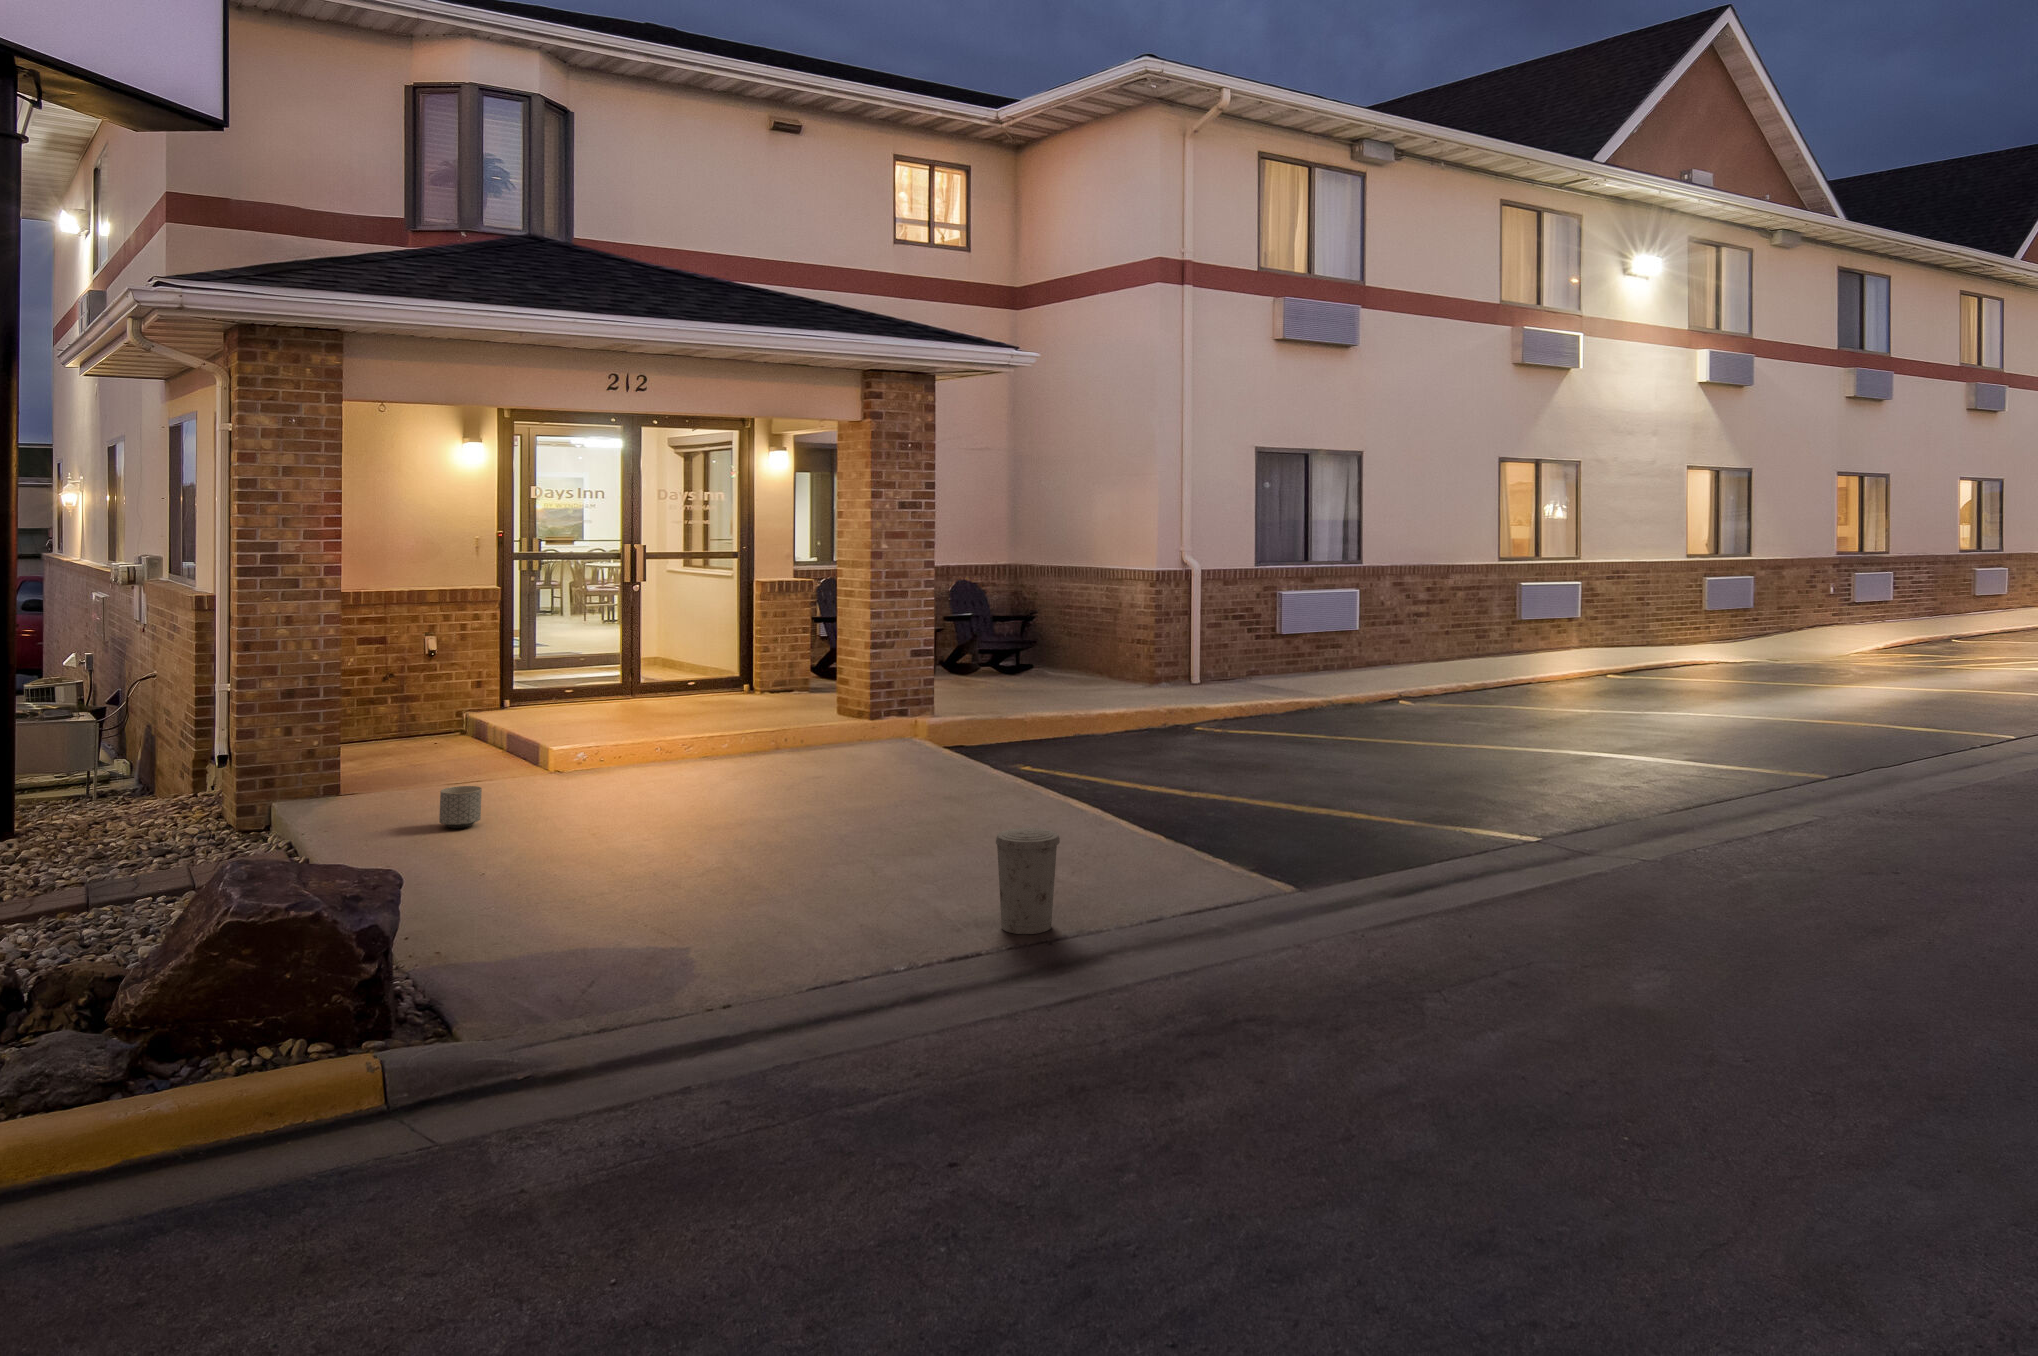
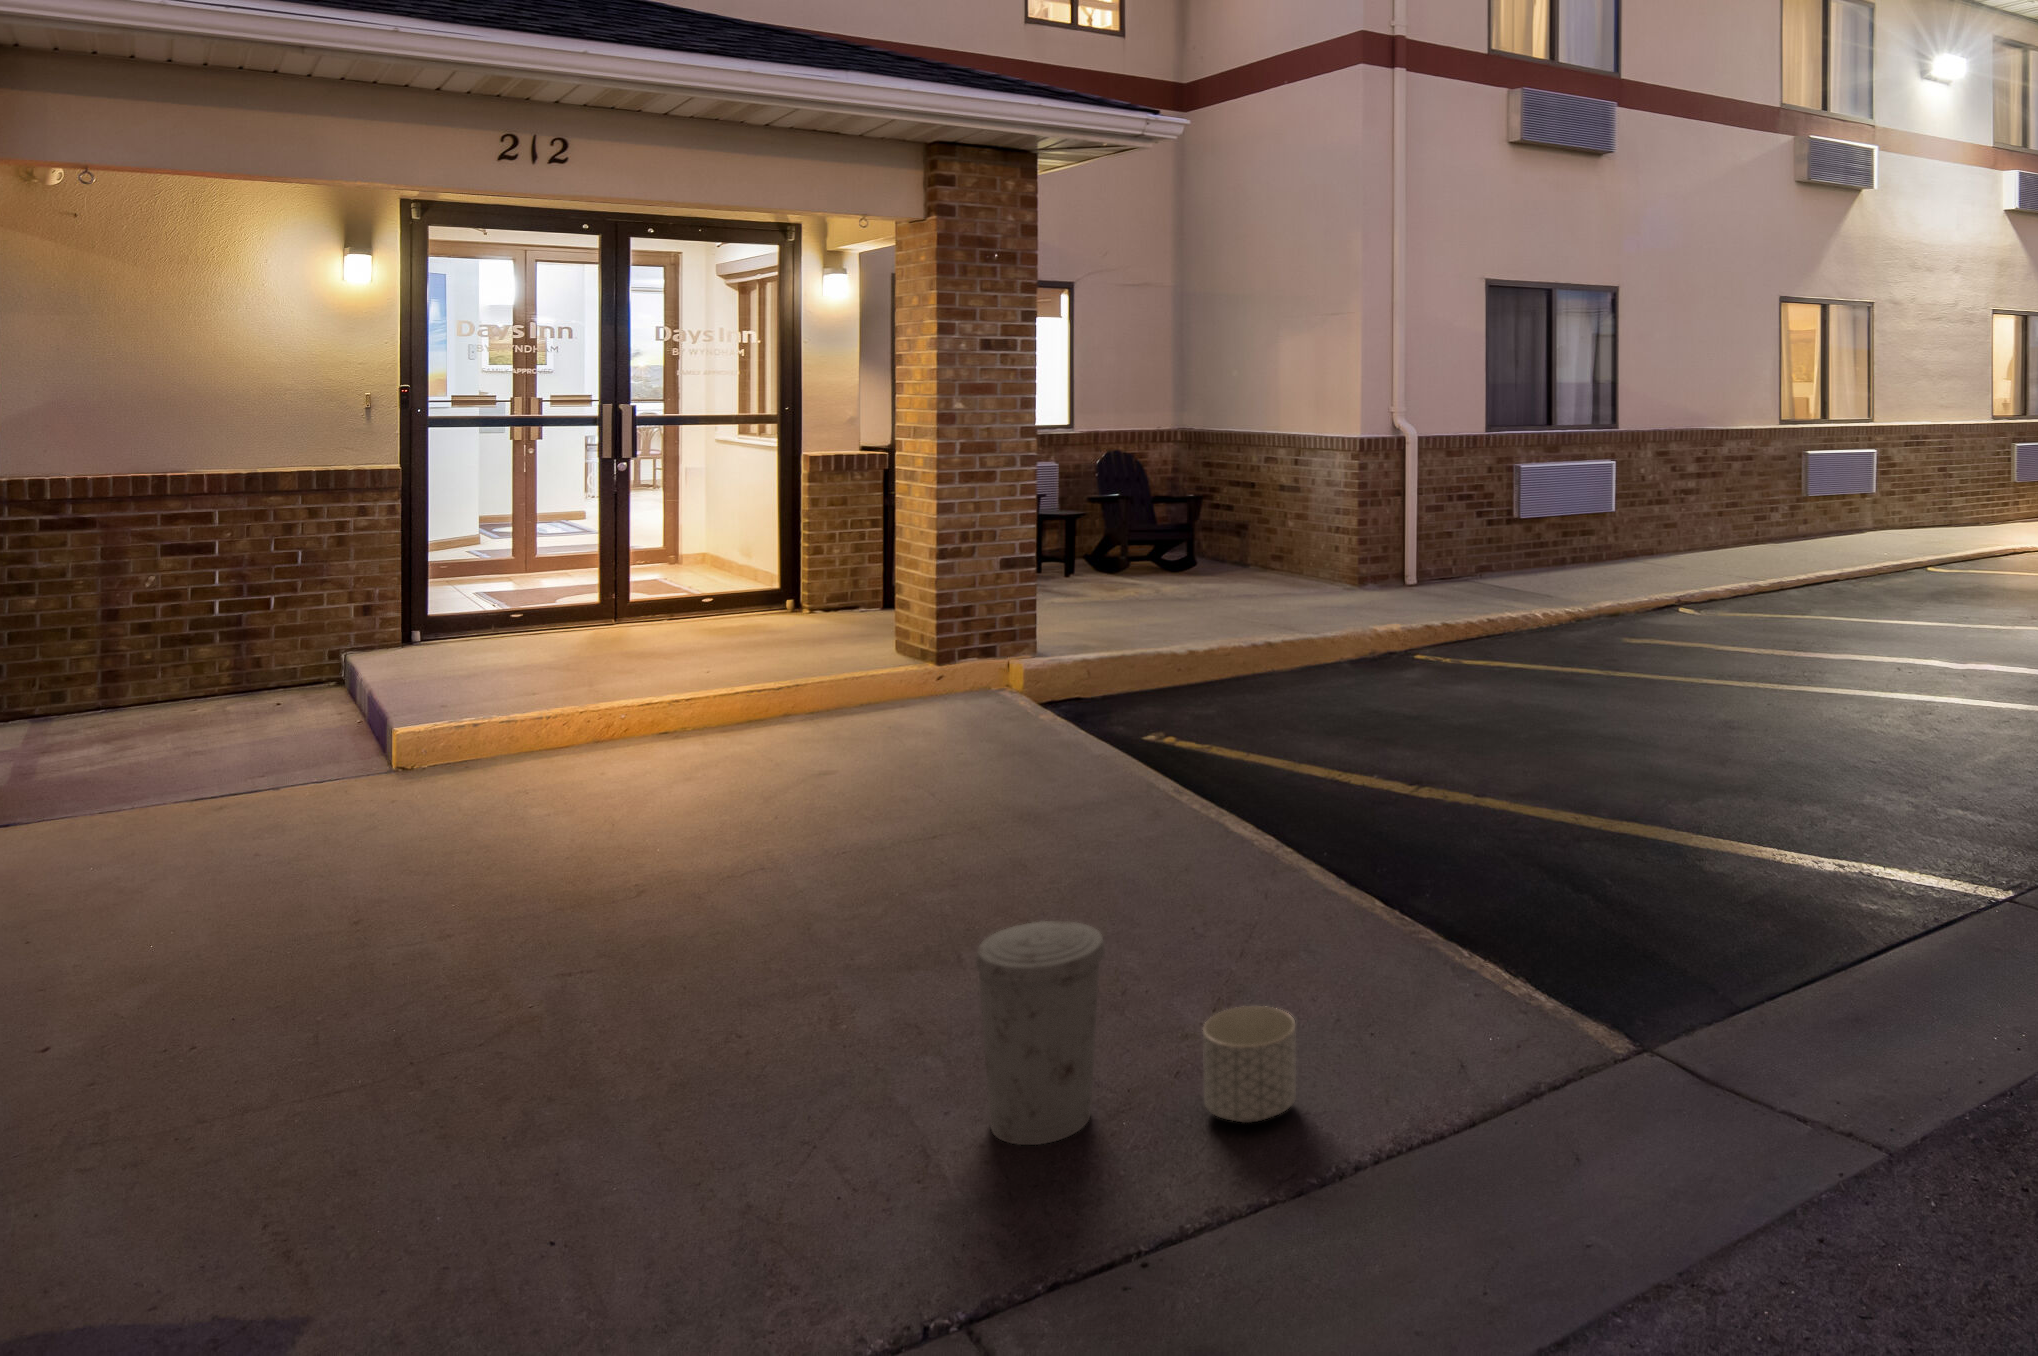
planter: present [439,786,482,828] -> present [1203,1006,1296,1123]

